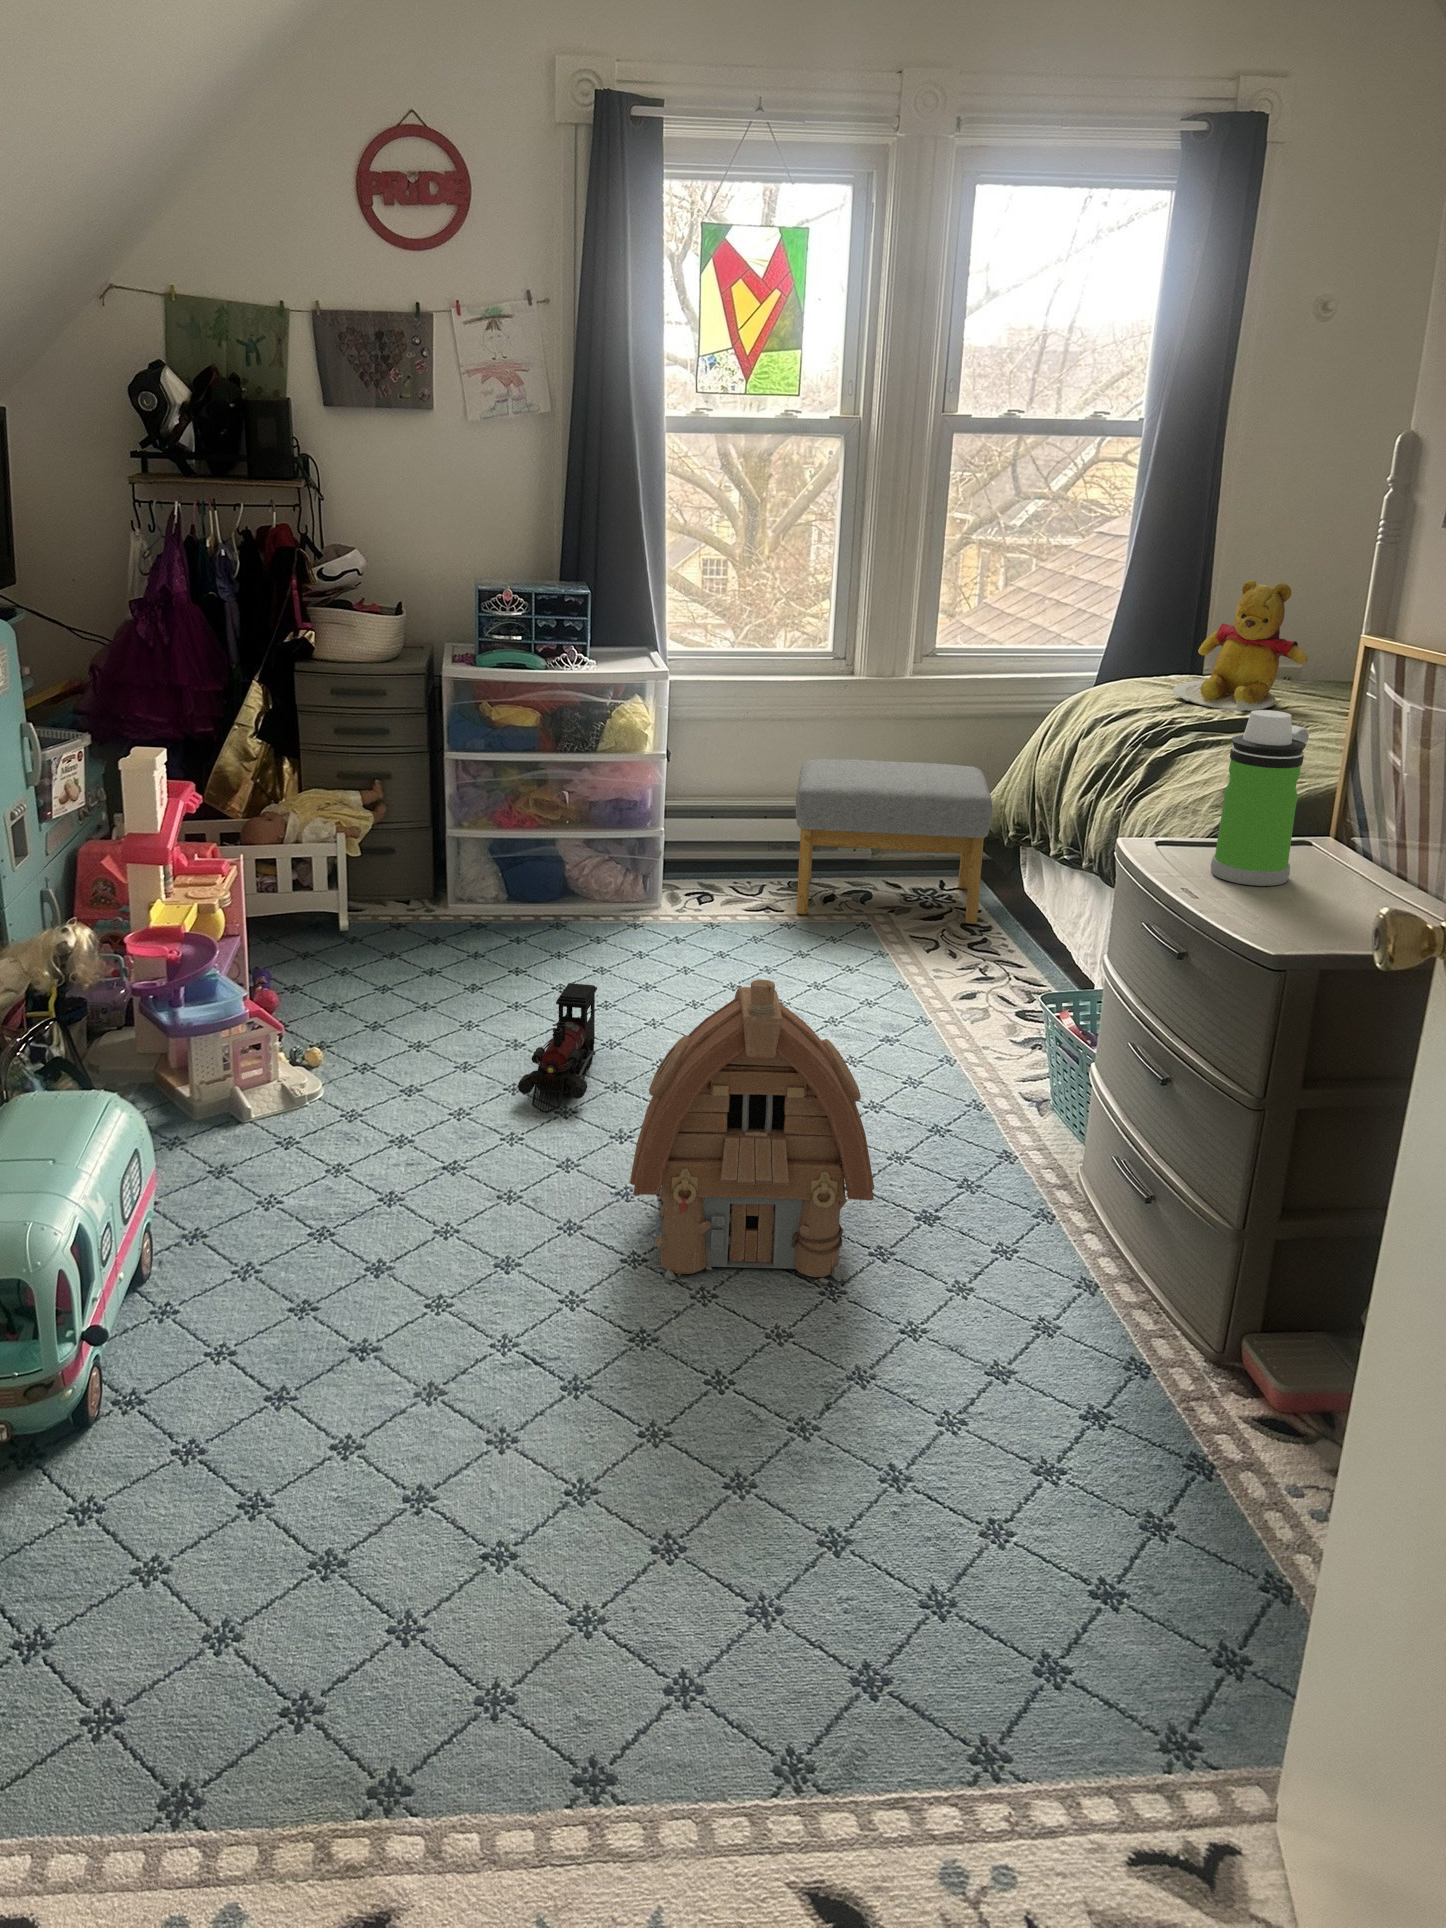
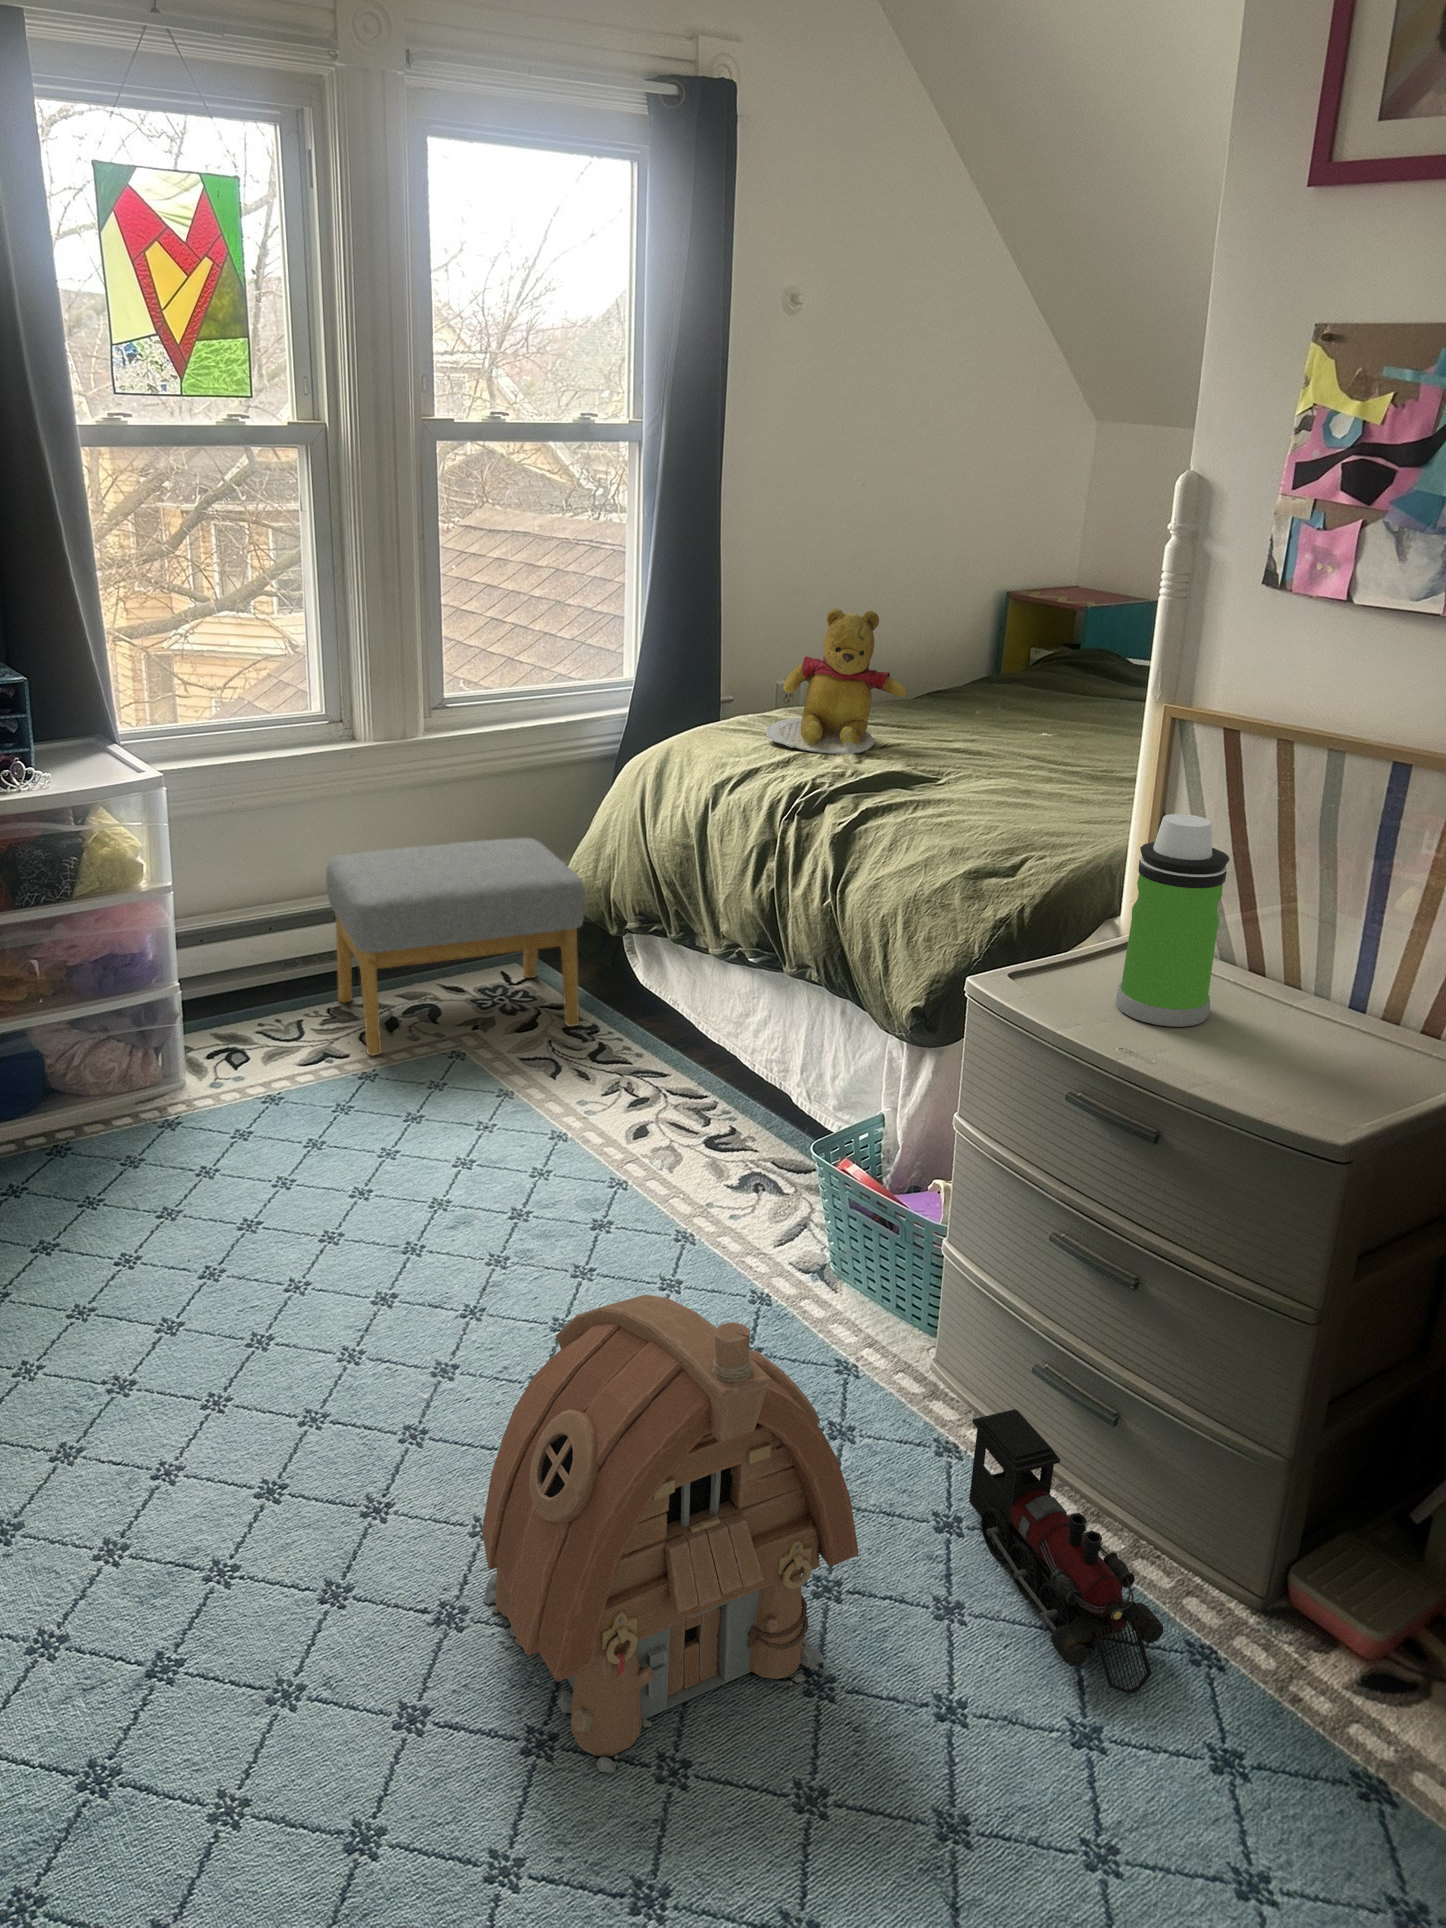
toy train: present [518,983,597,1113] -> present [969,1409,1163,1694]

